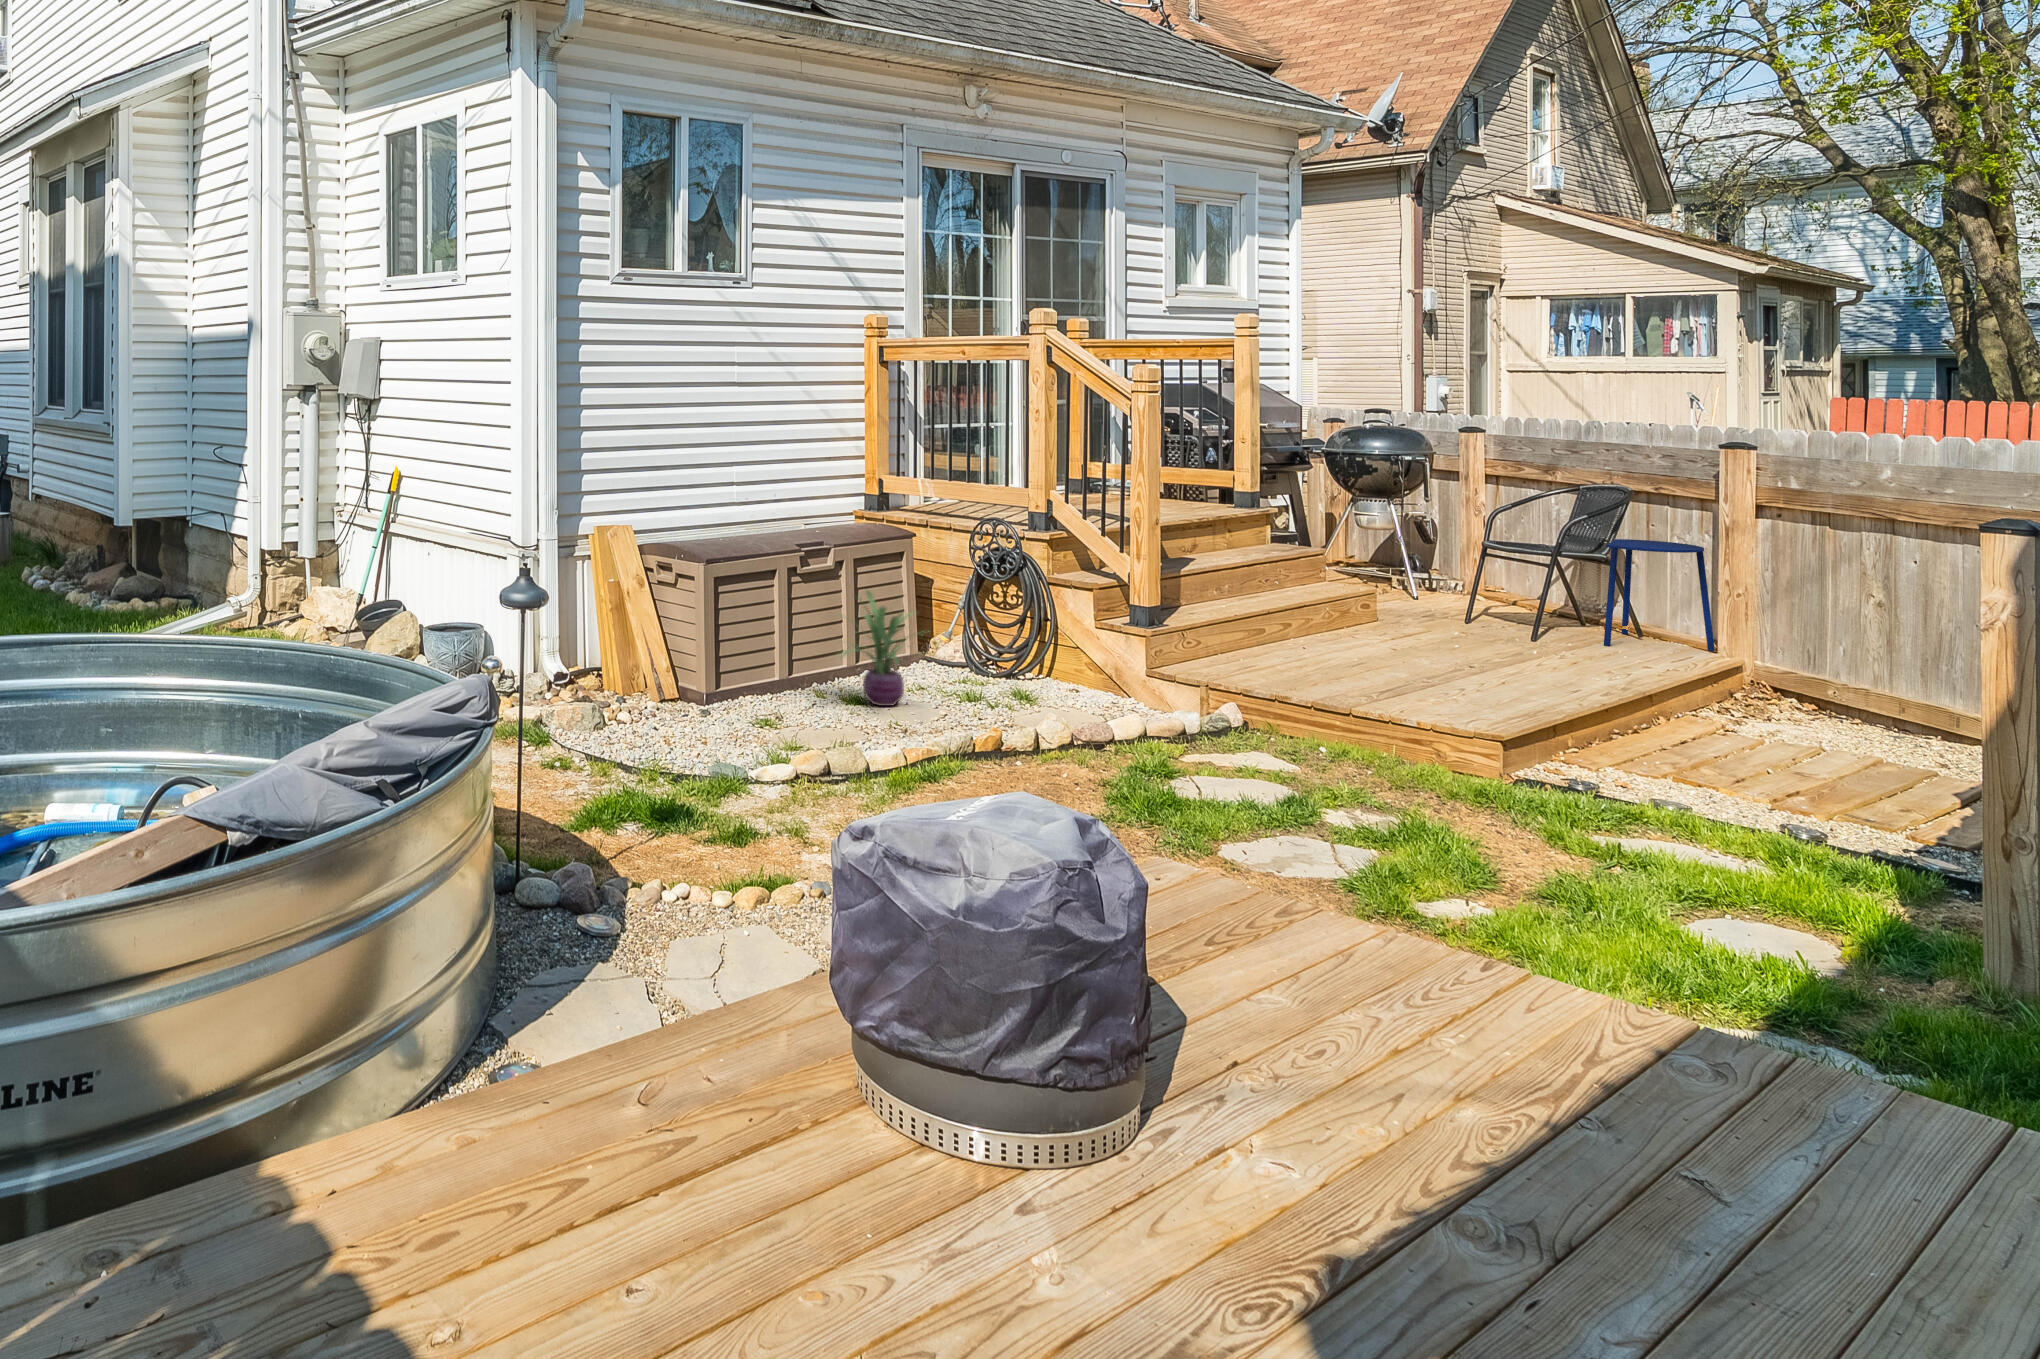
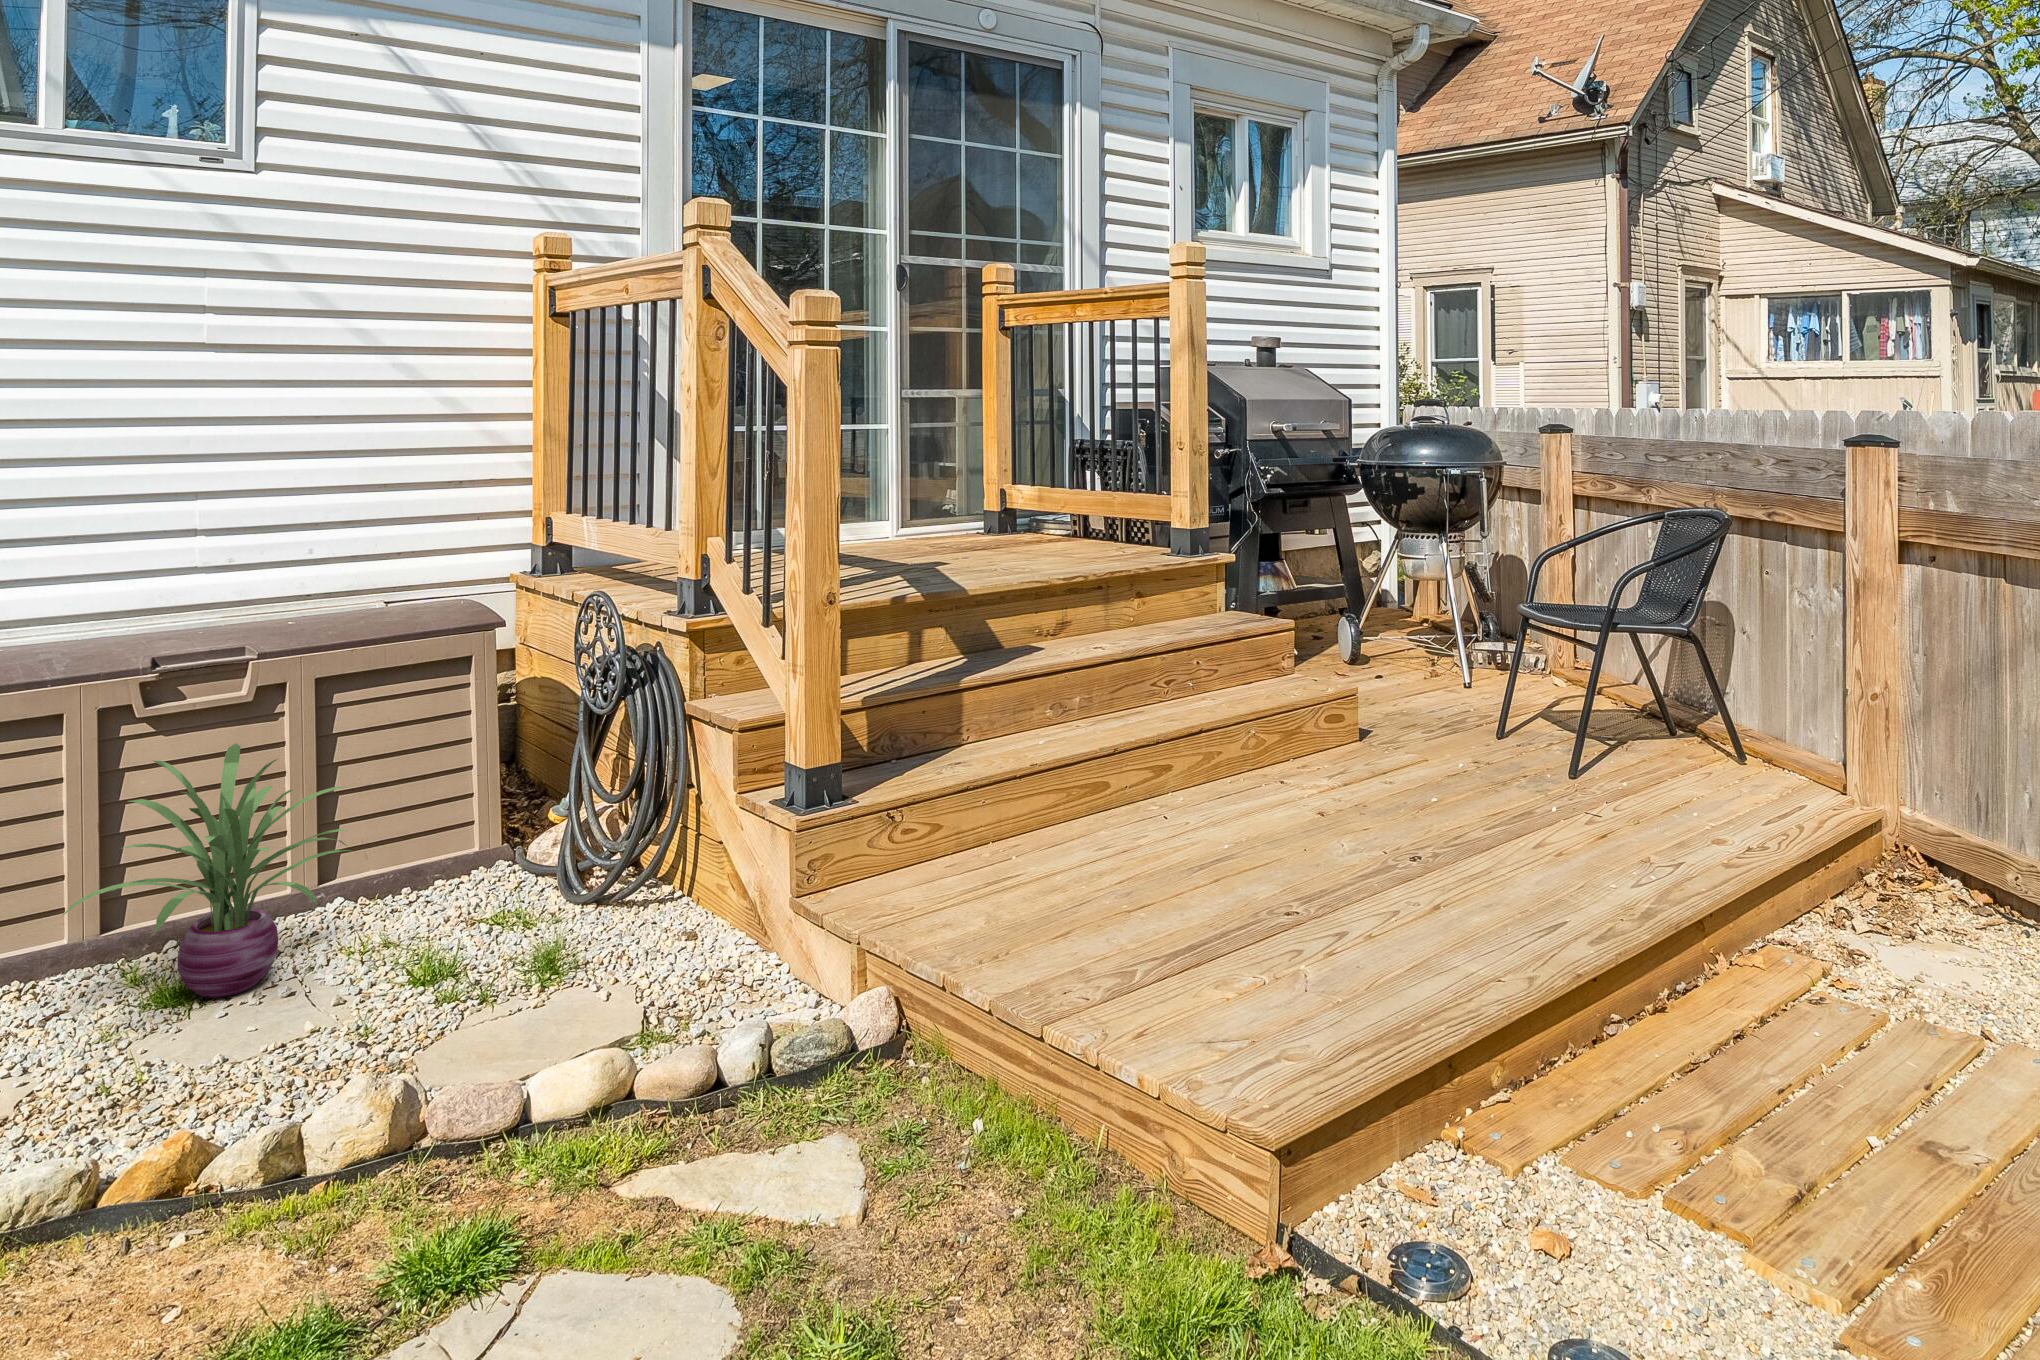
side table: present [1604,539,1715,652] -> none [1671,597,1844,786]

